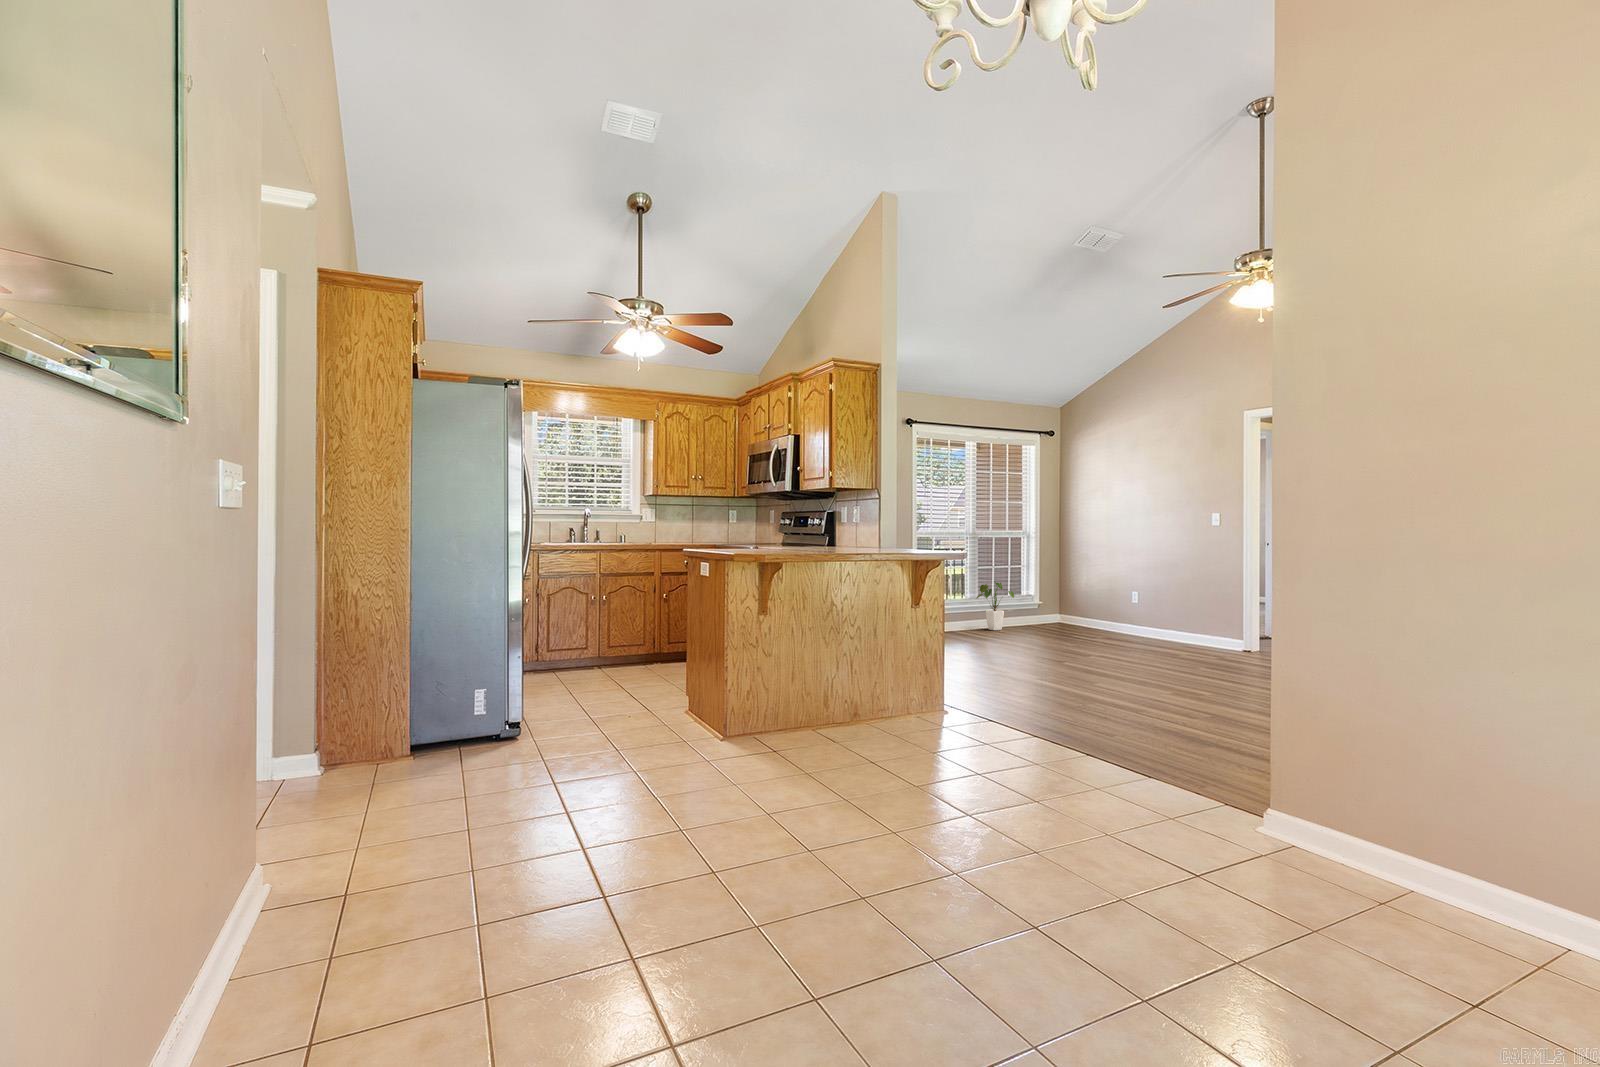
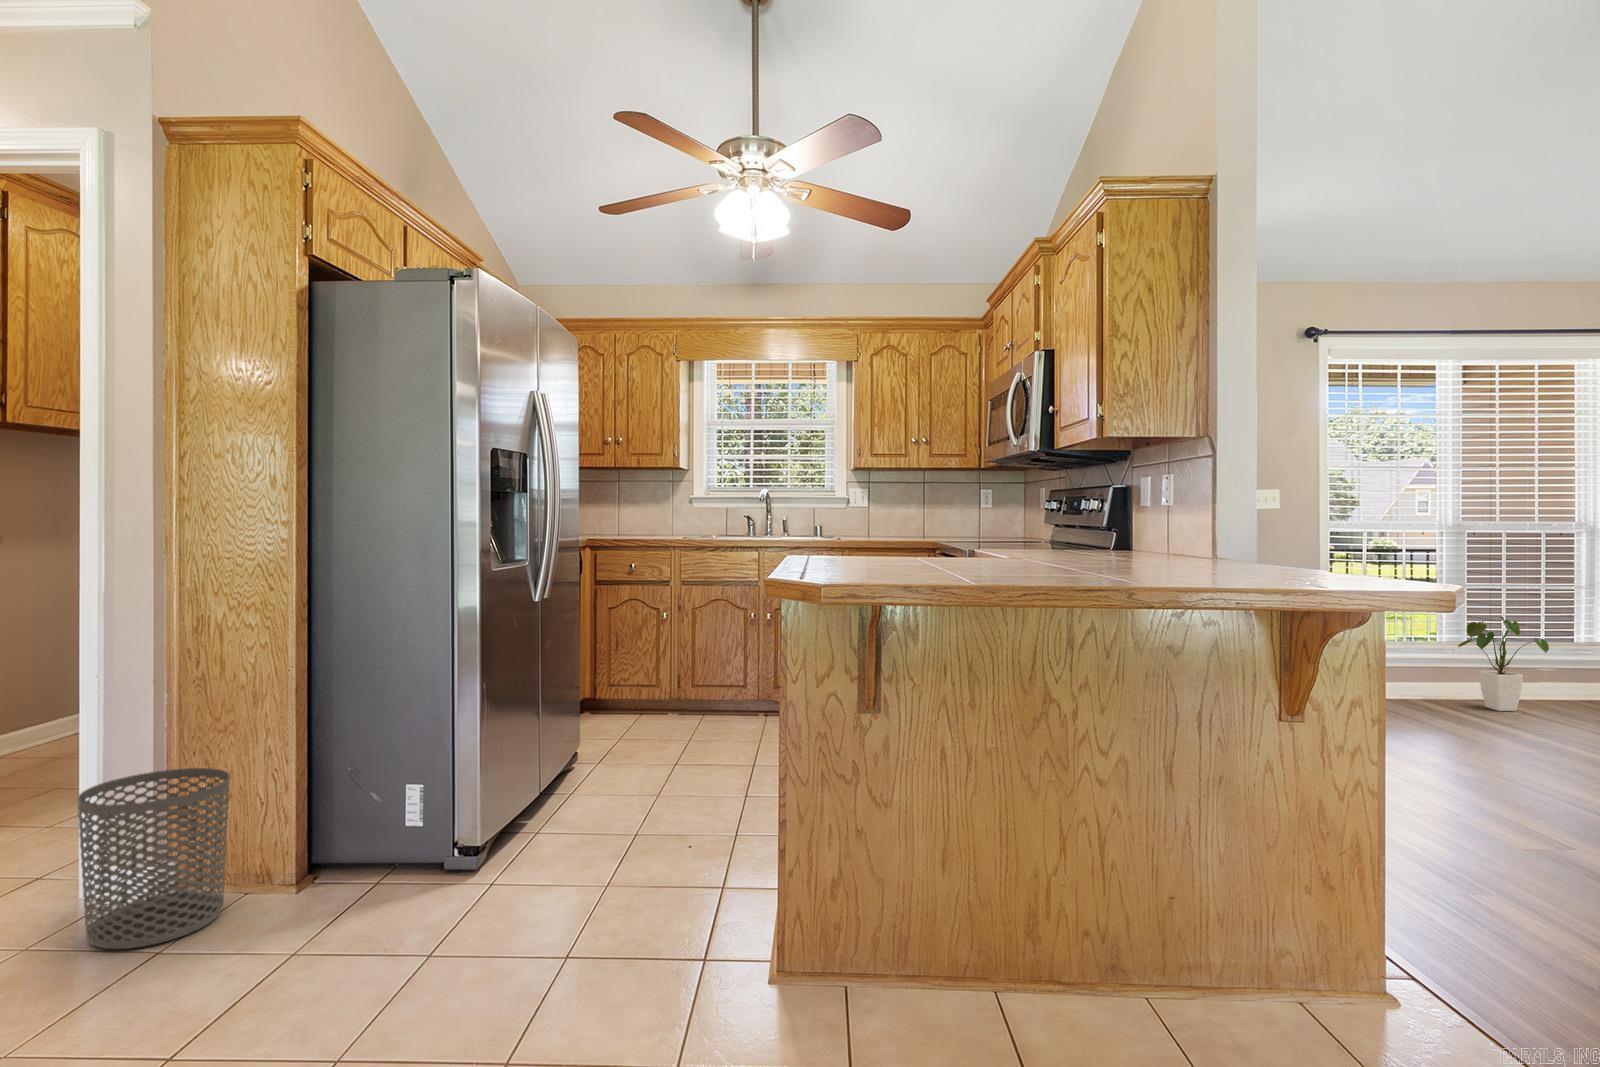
waste bin: none [299,686,387,791] -> present [78,768,230,949]

